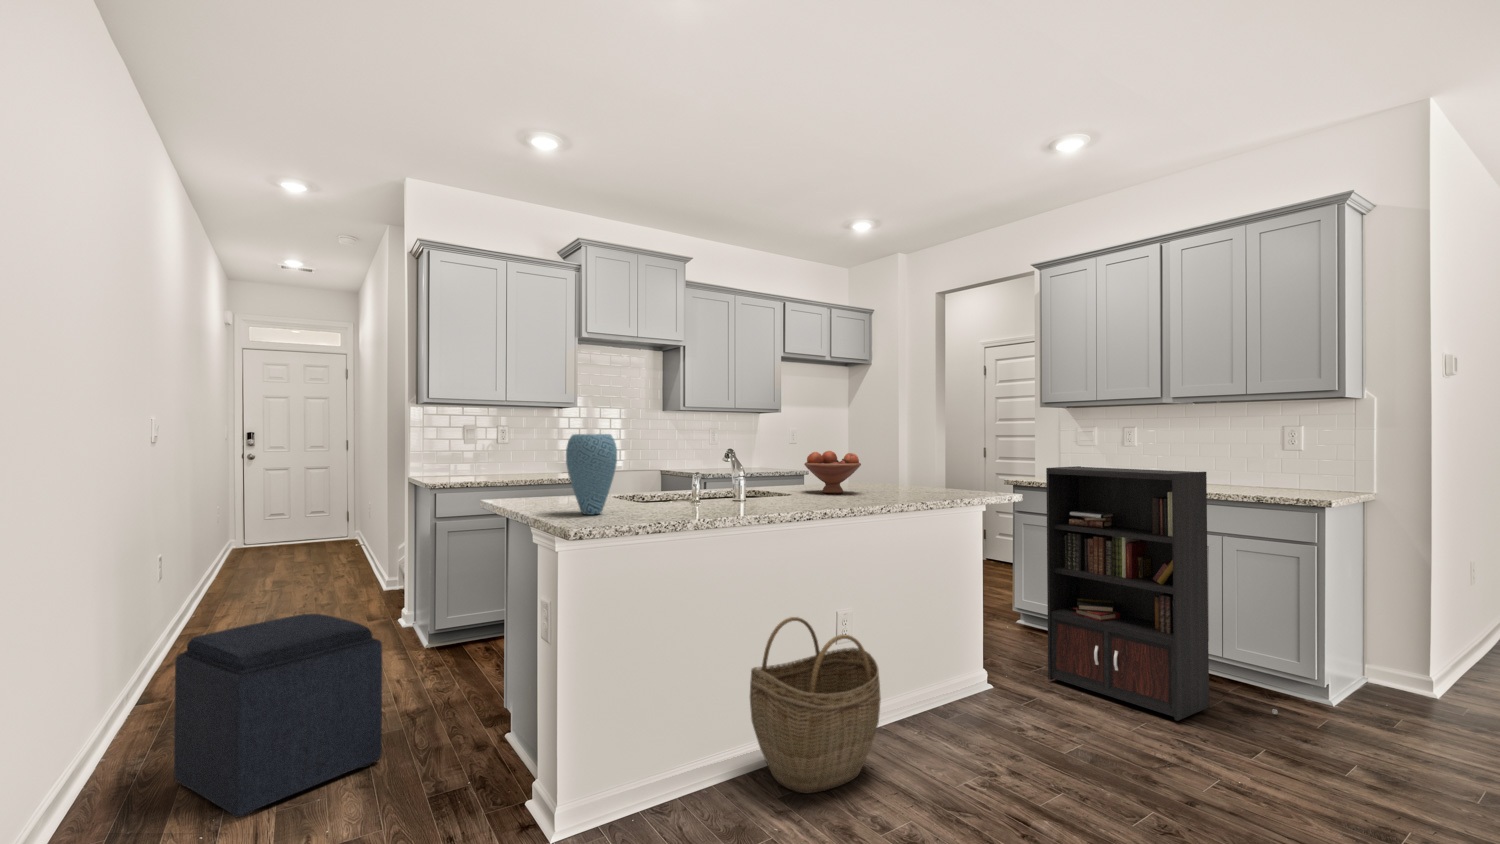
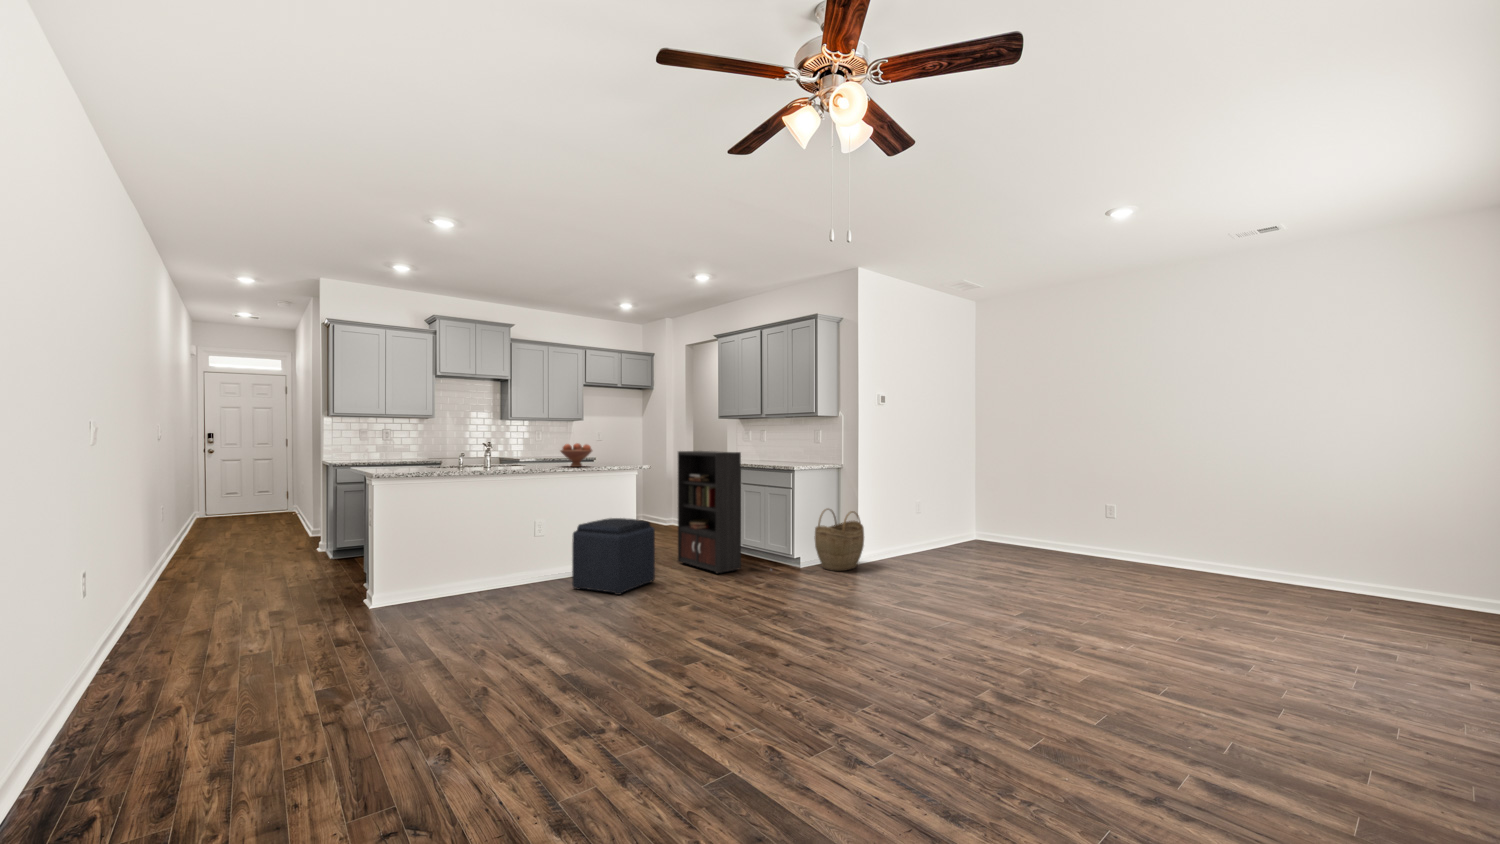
vase: present [566,434,617,515] -> none [397,433,425,474]
ottoman: present [174,614,382,817] -> present [572,518,655,595]
woven basket: present [750,617,881,793] -> present [815,509,864,571]

